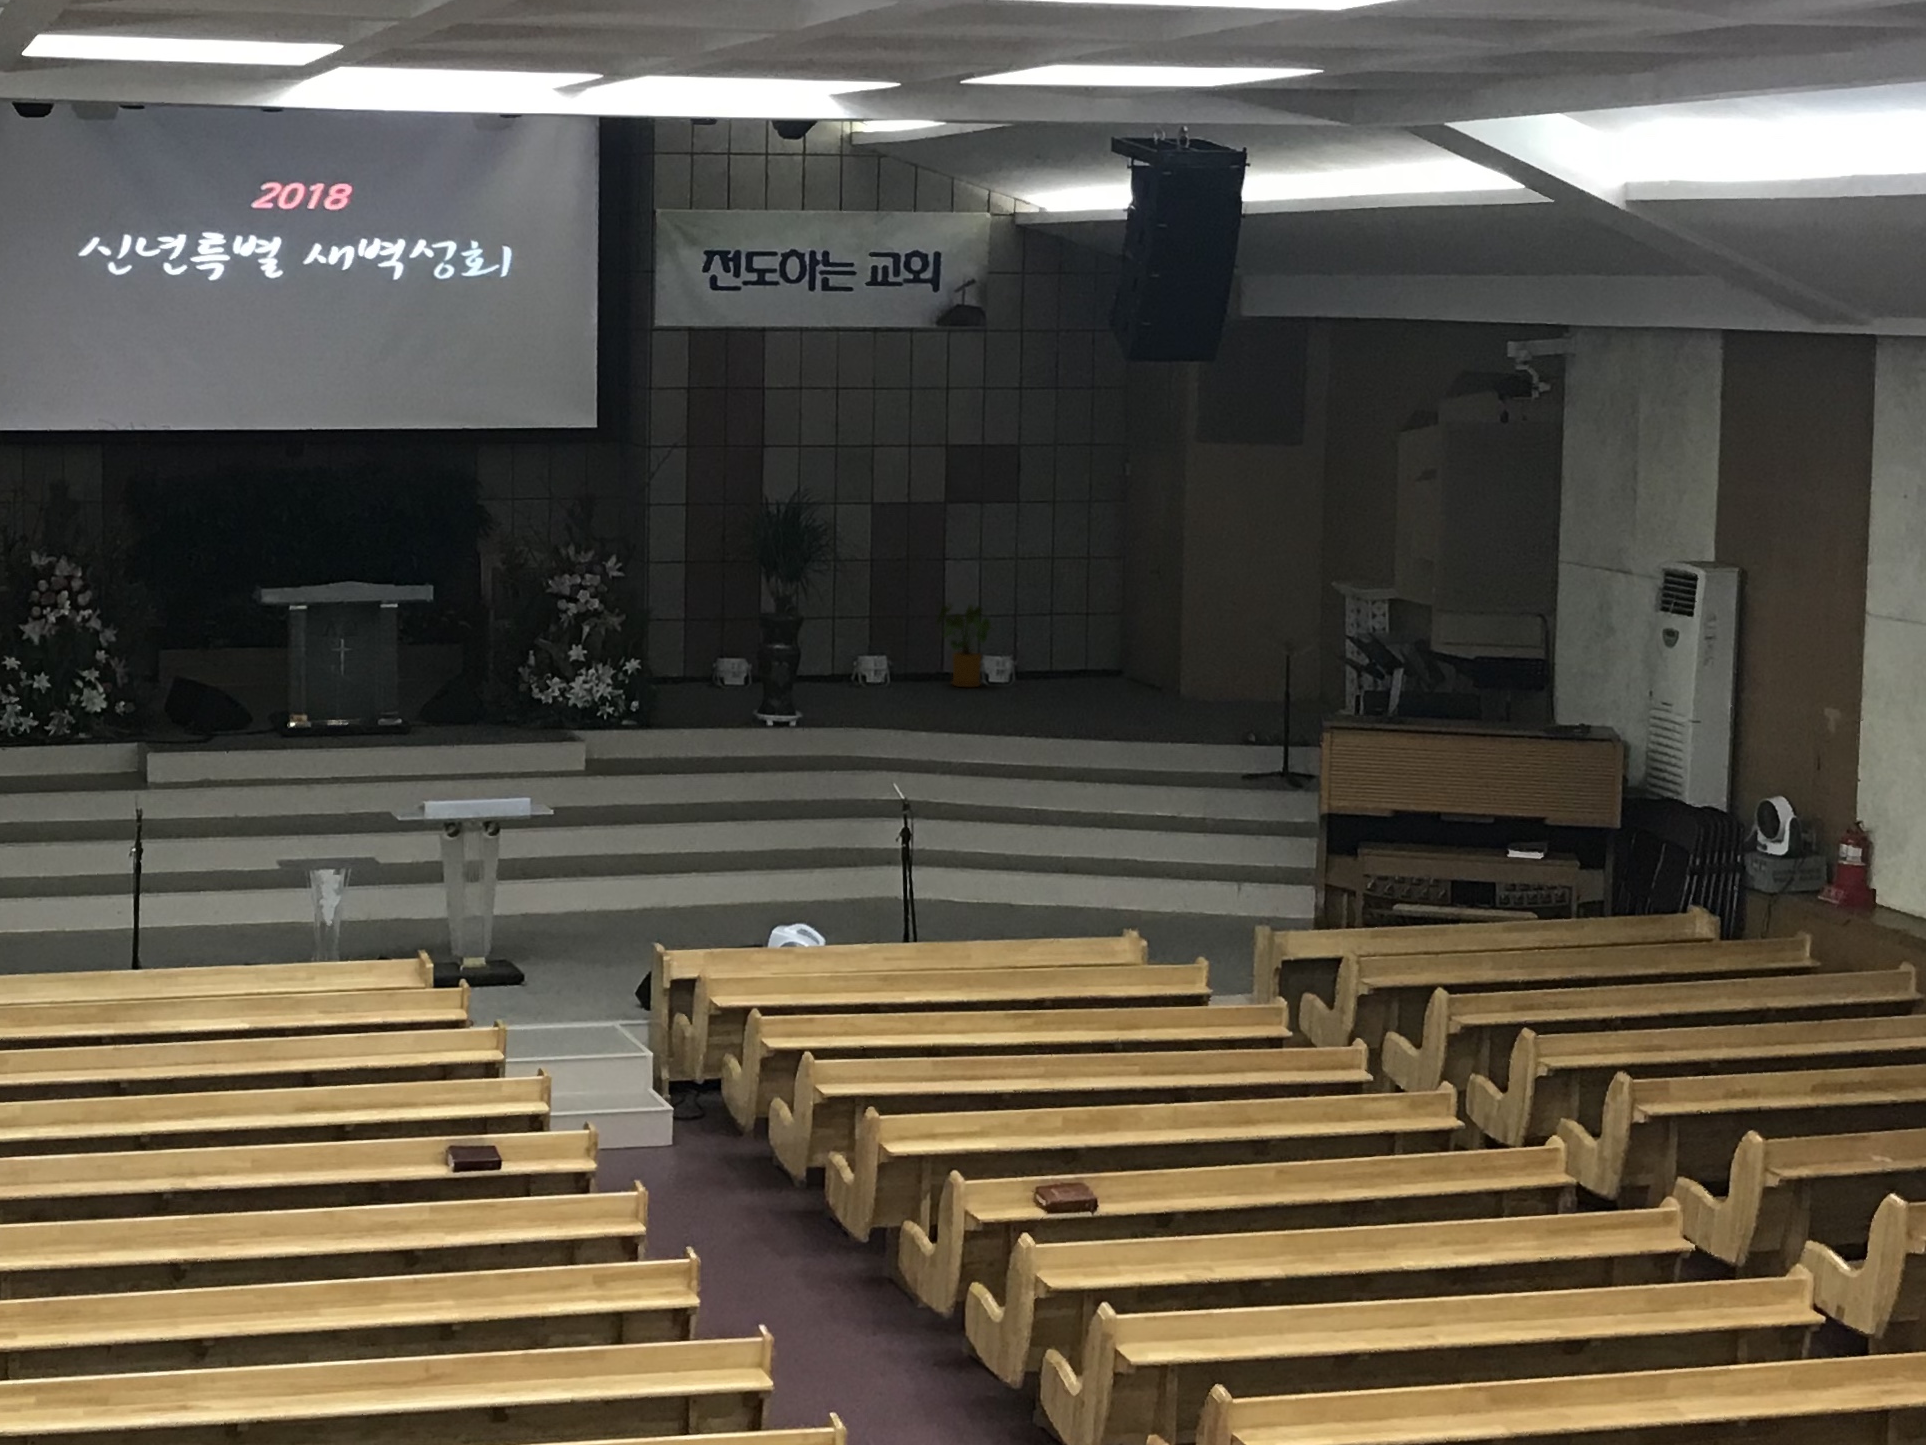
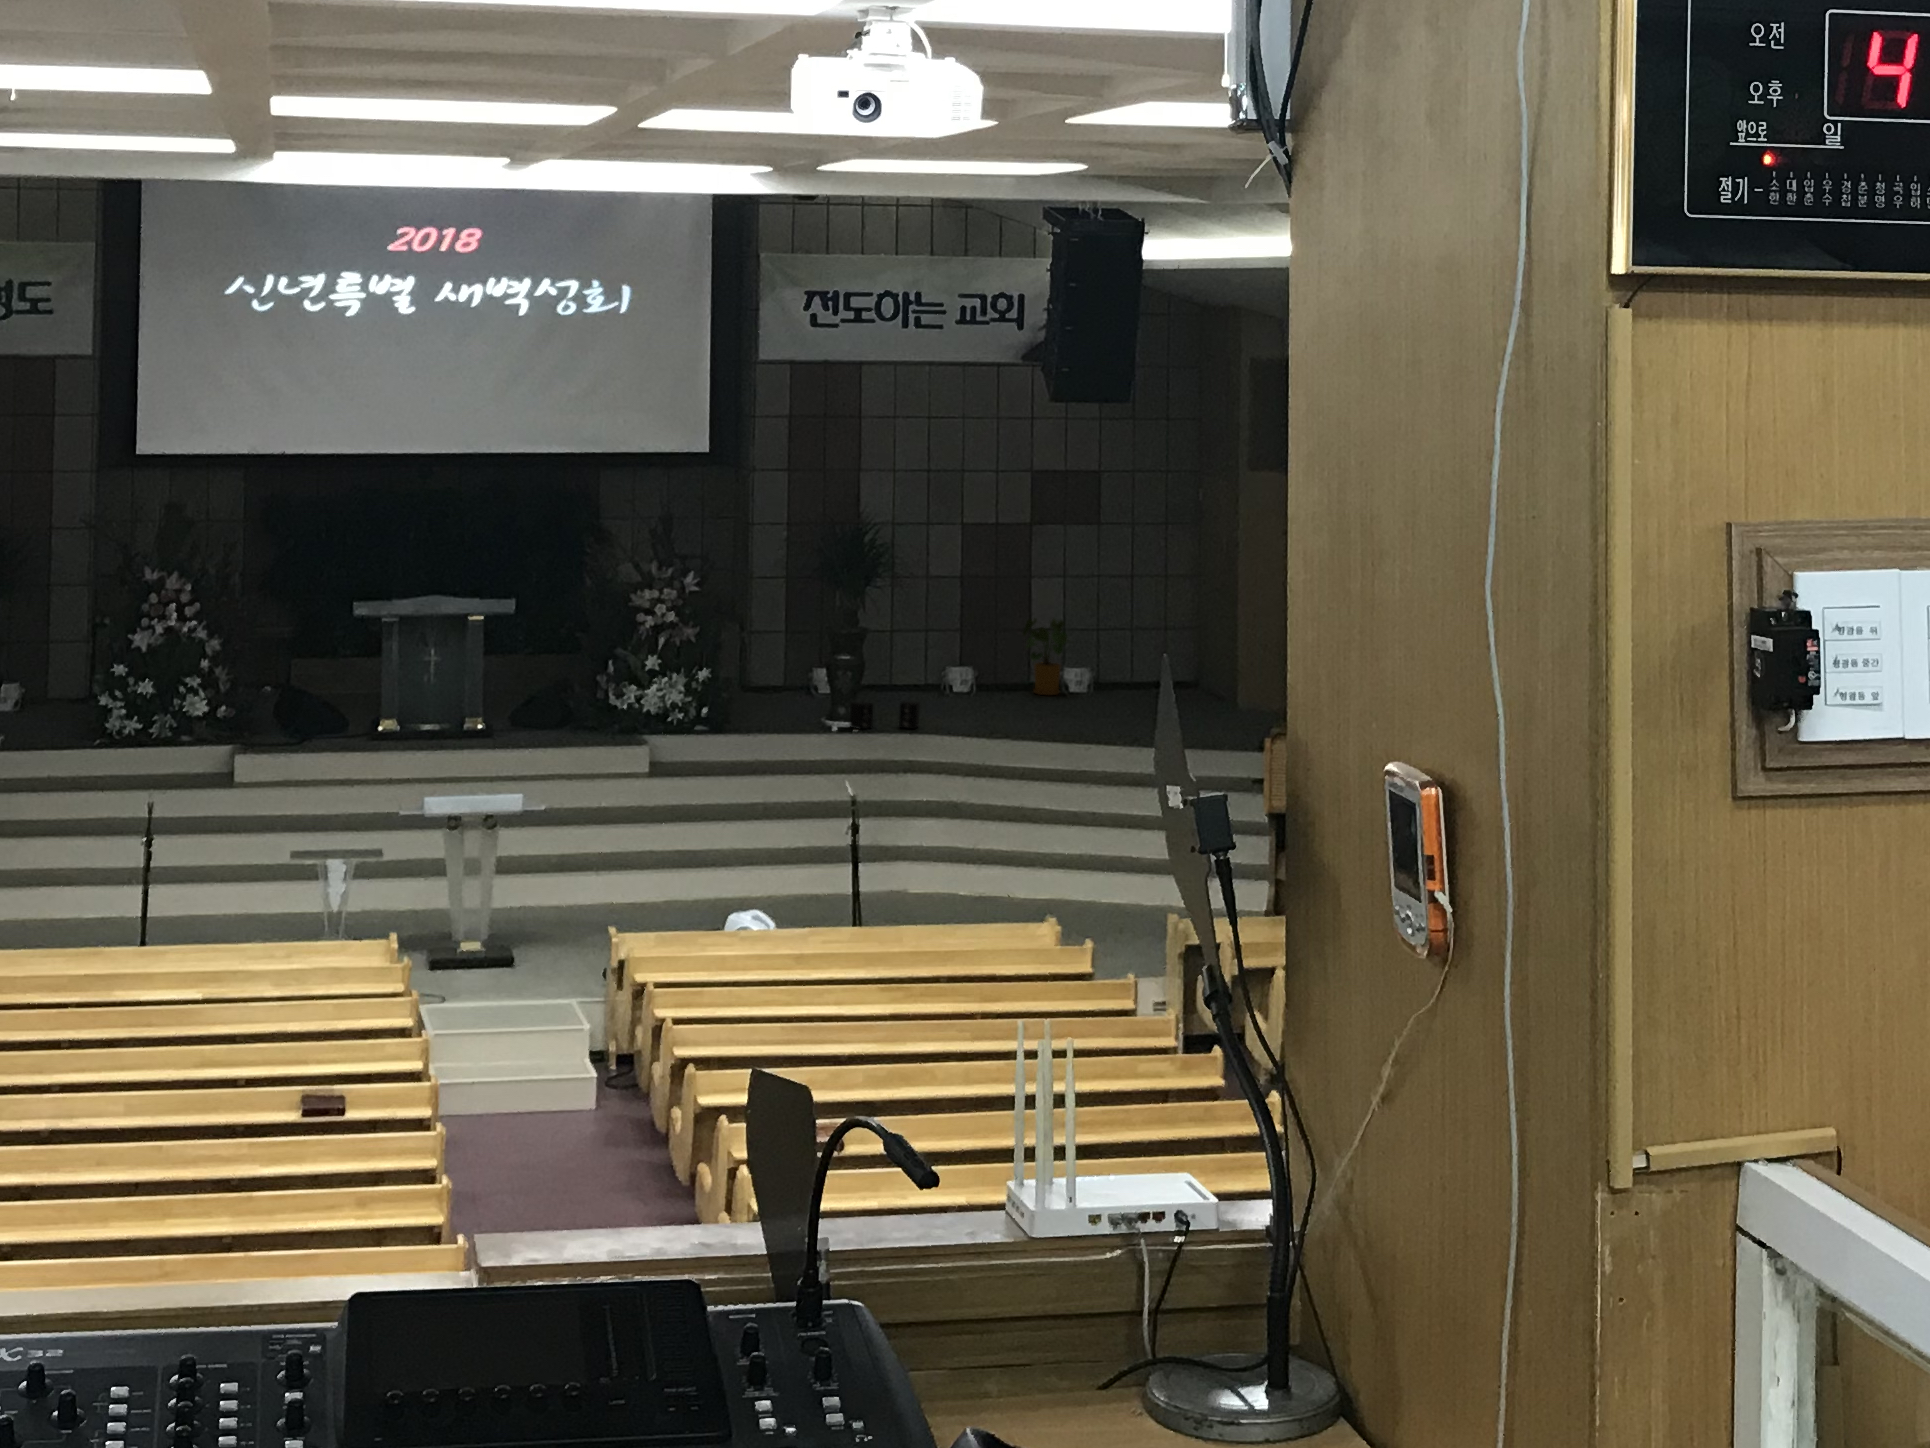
speaker: none [778,694,853,725] -> present [850,701,920,729]

